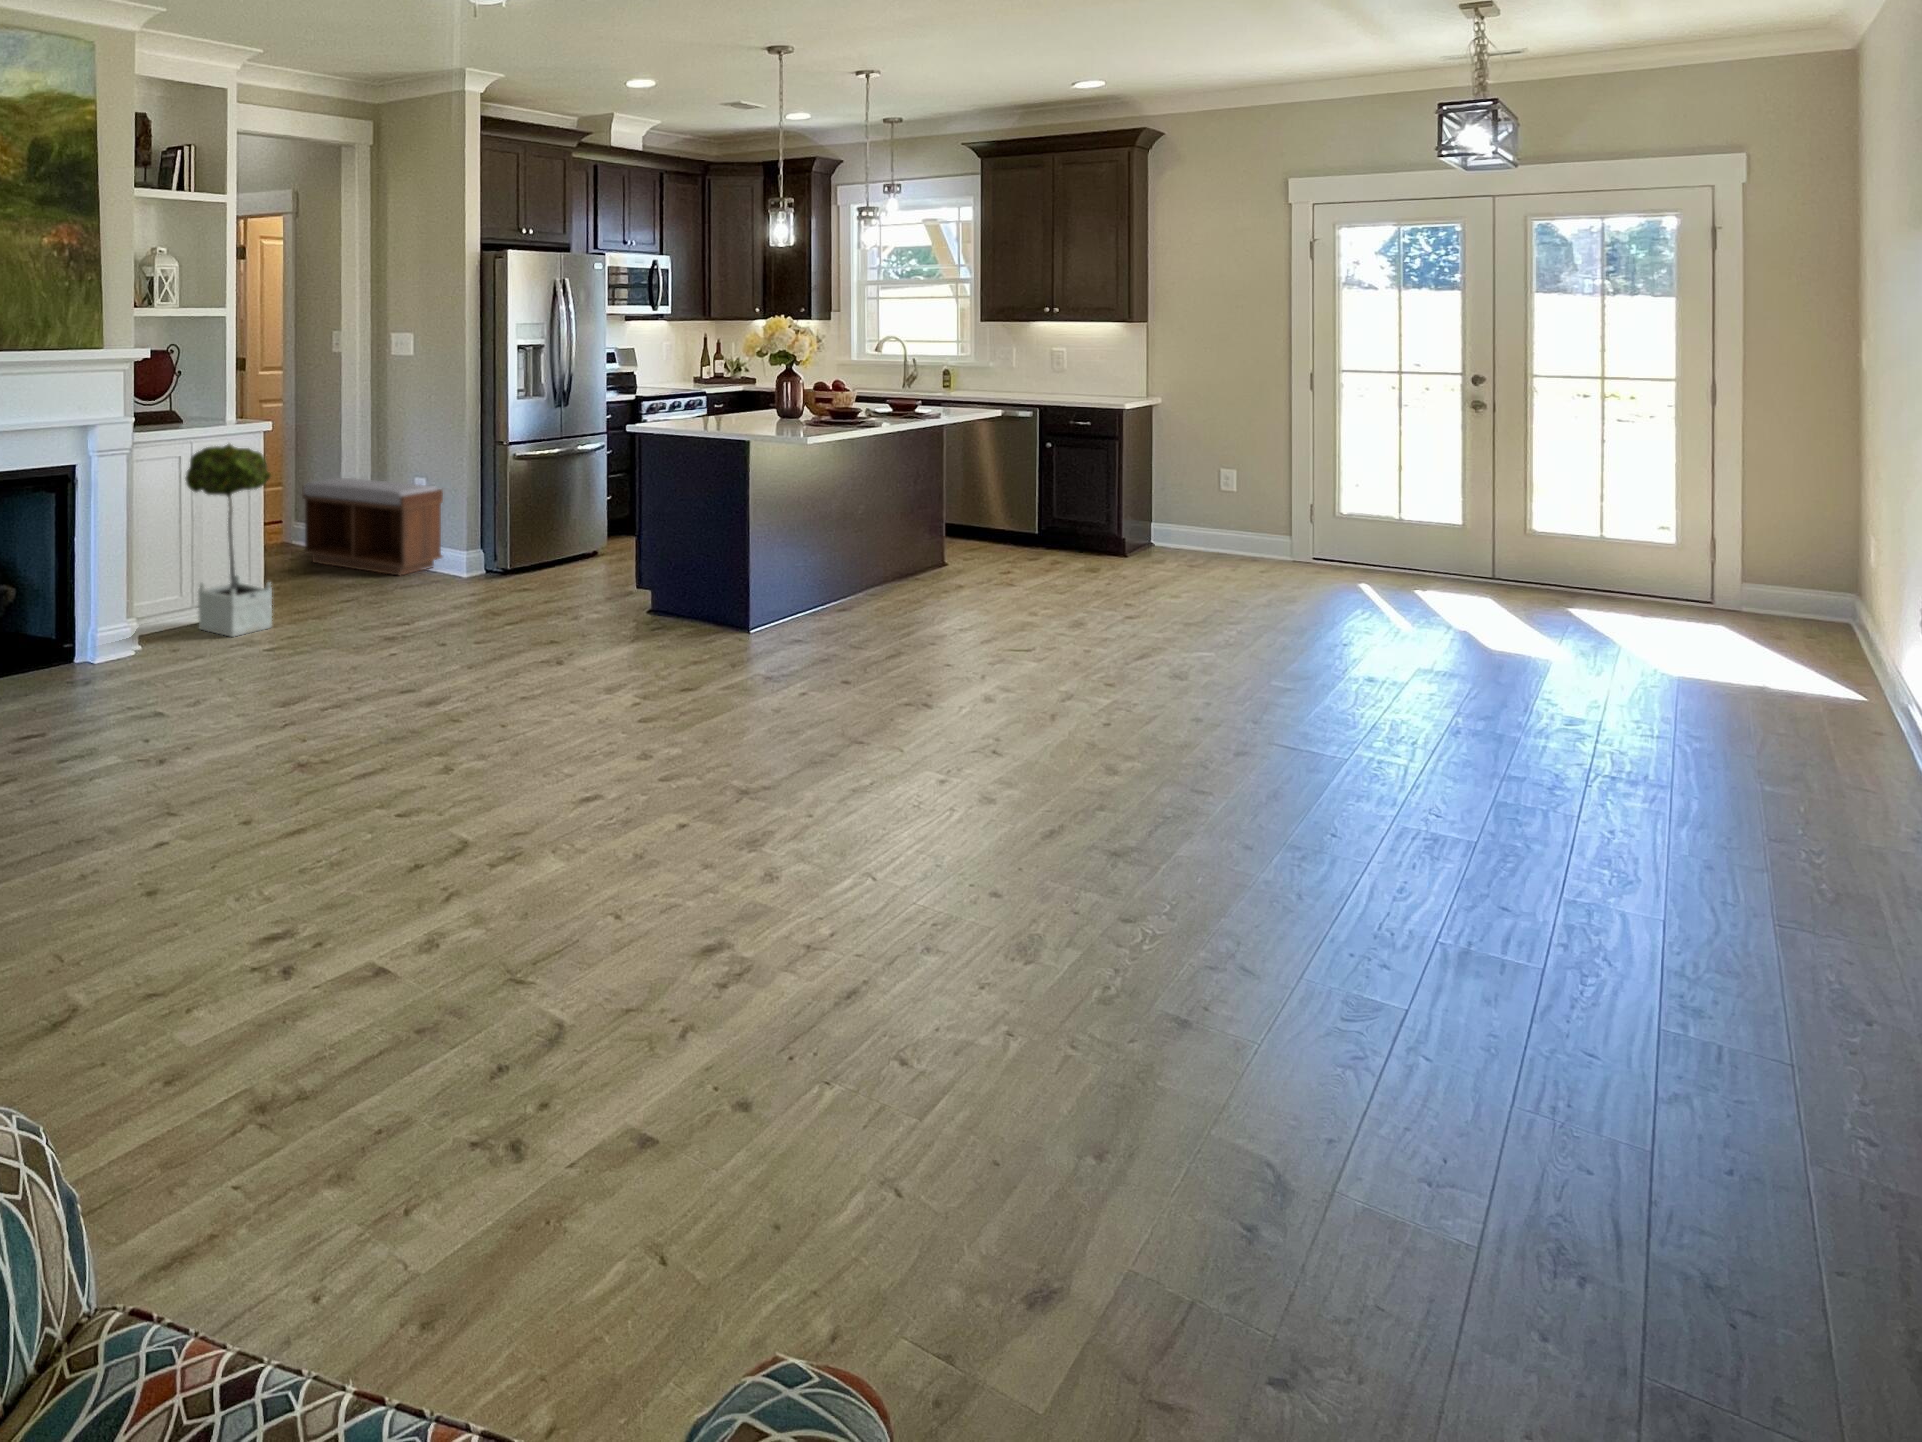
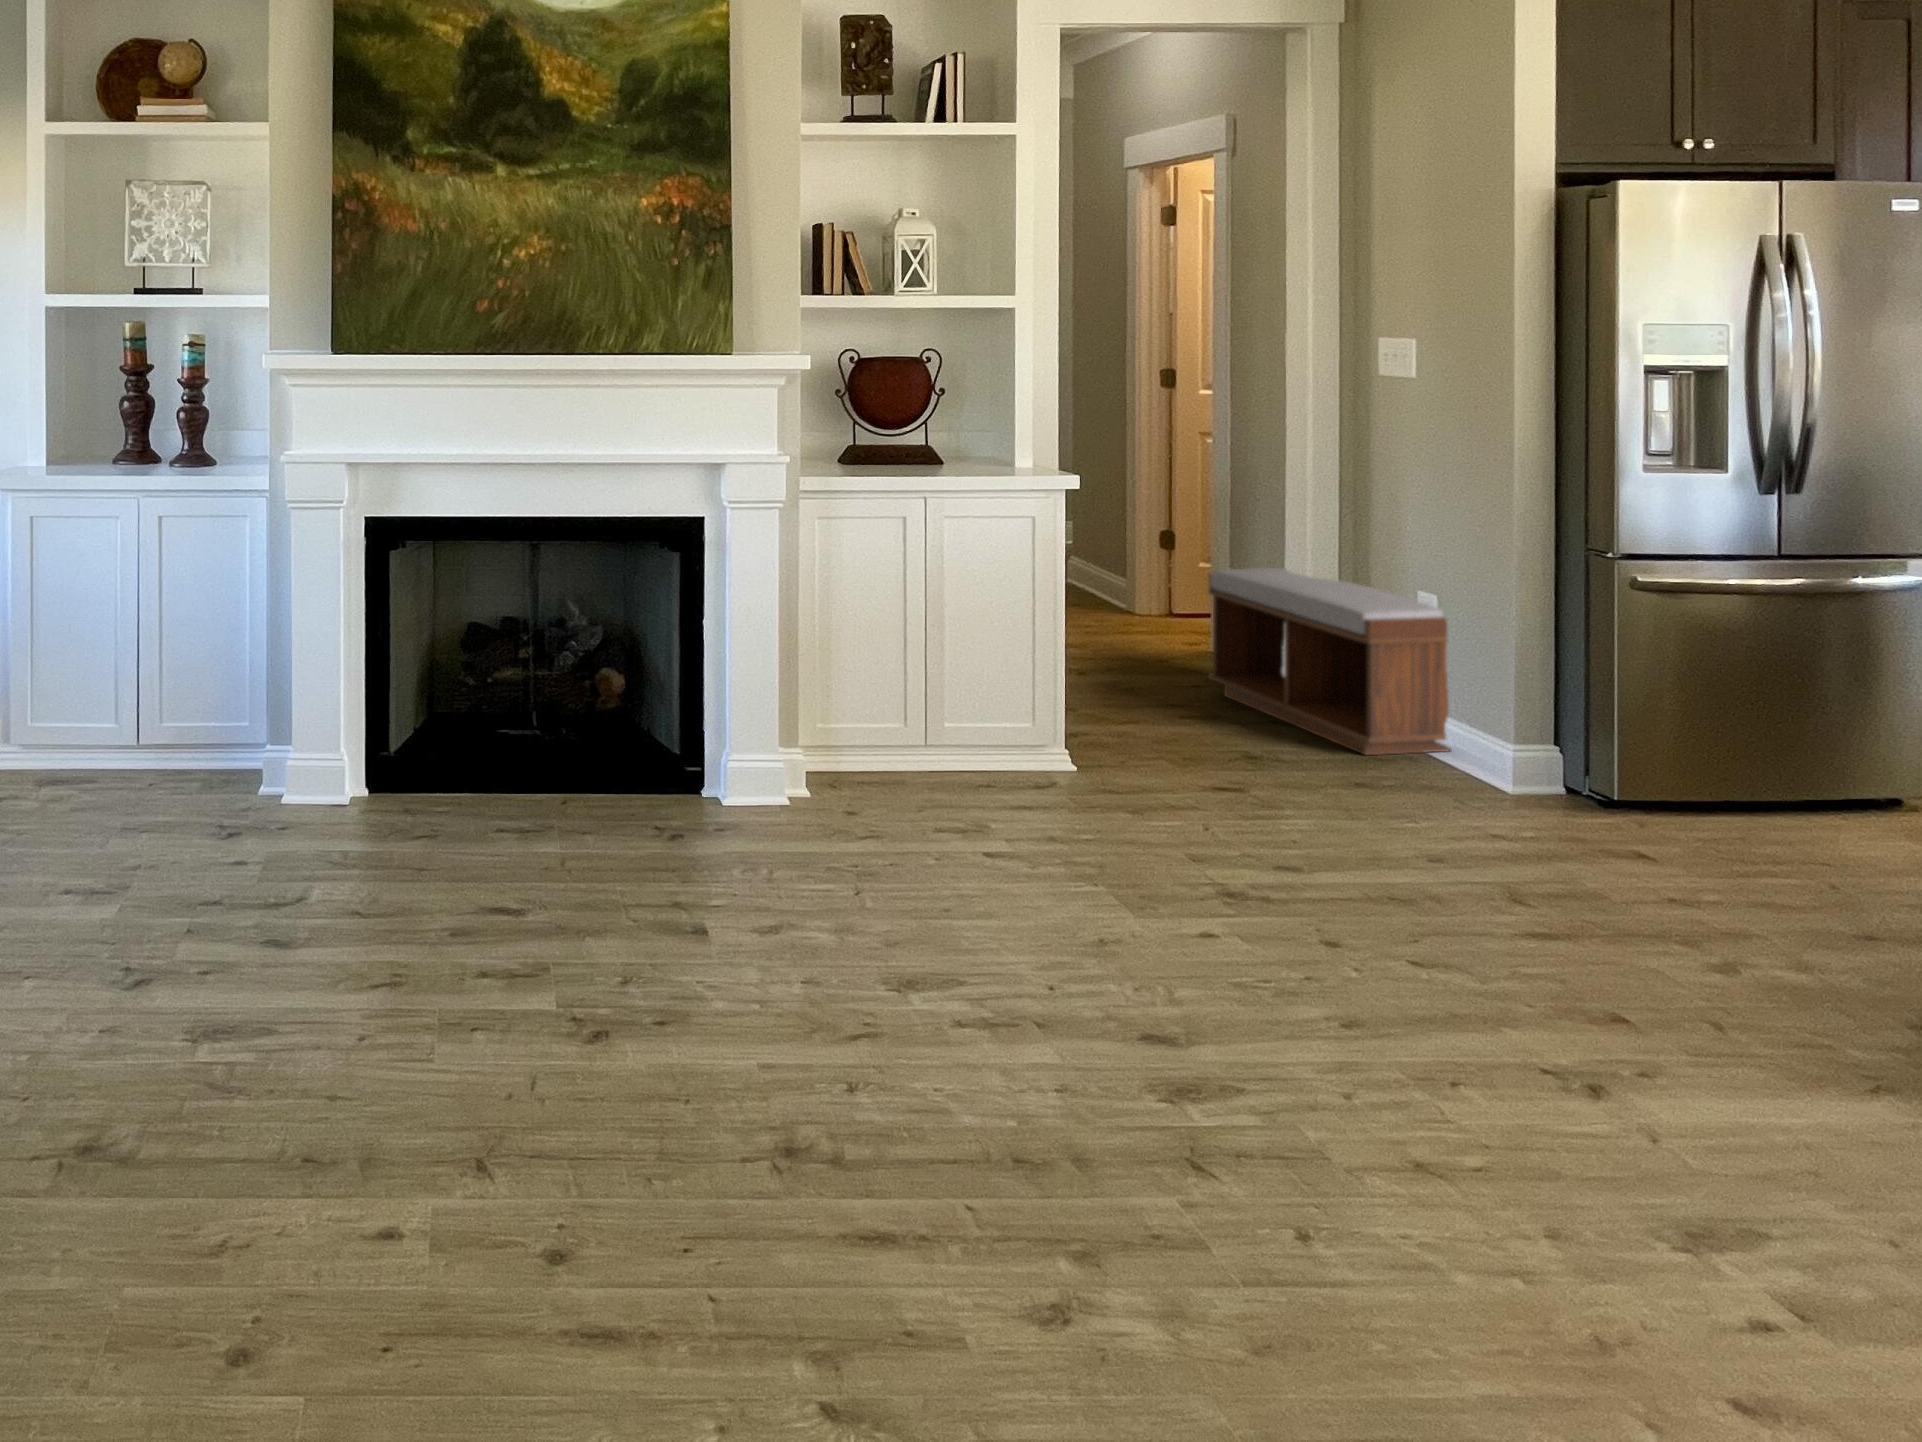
potted tree: present [185,444,272,637] -> none [901,506,1038,812]

